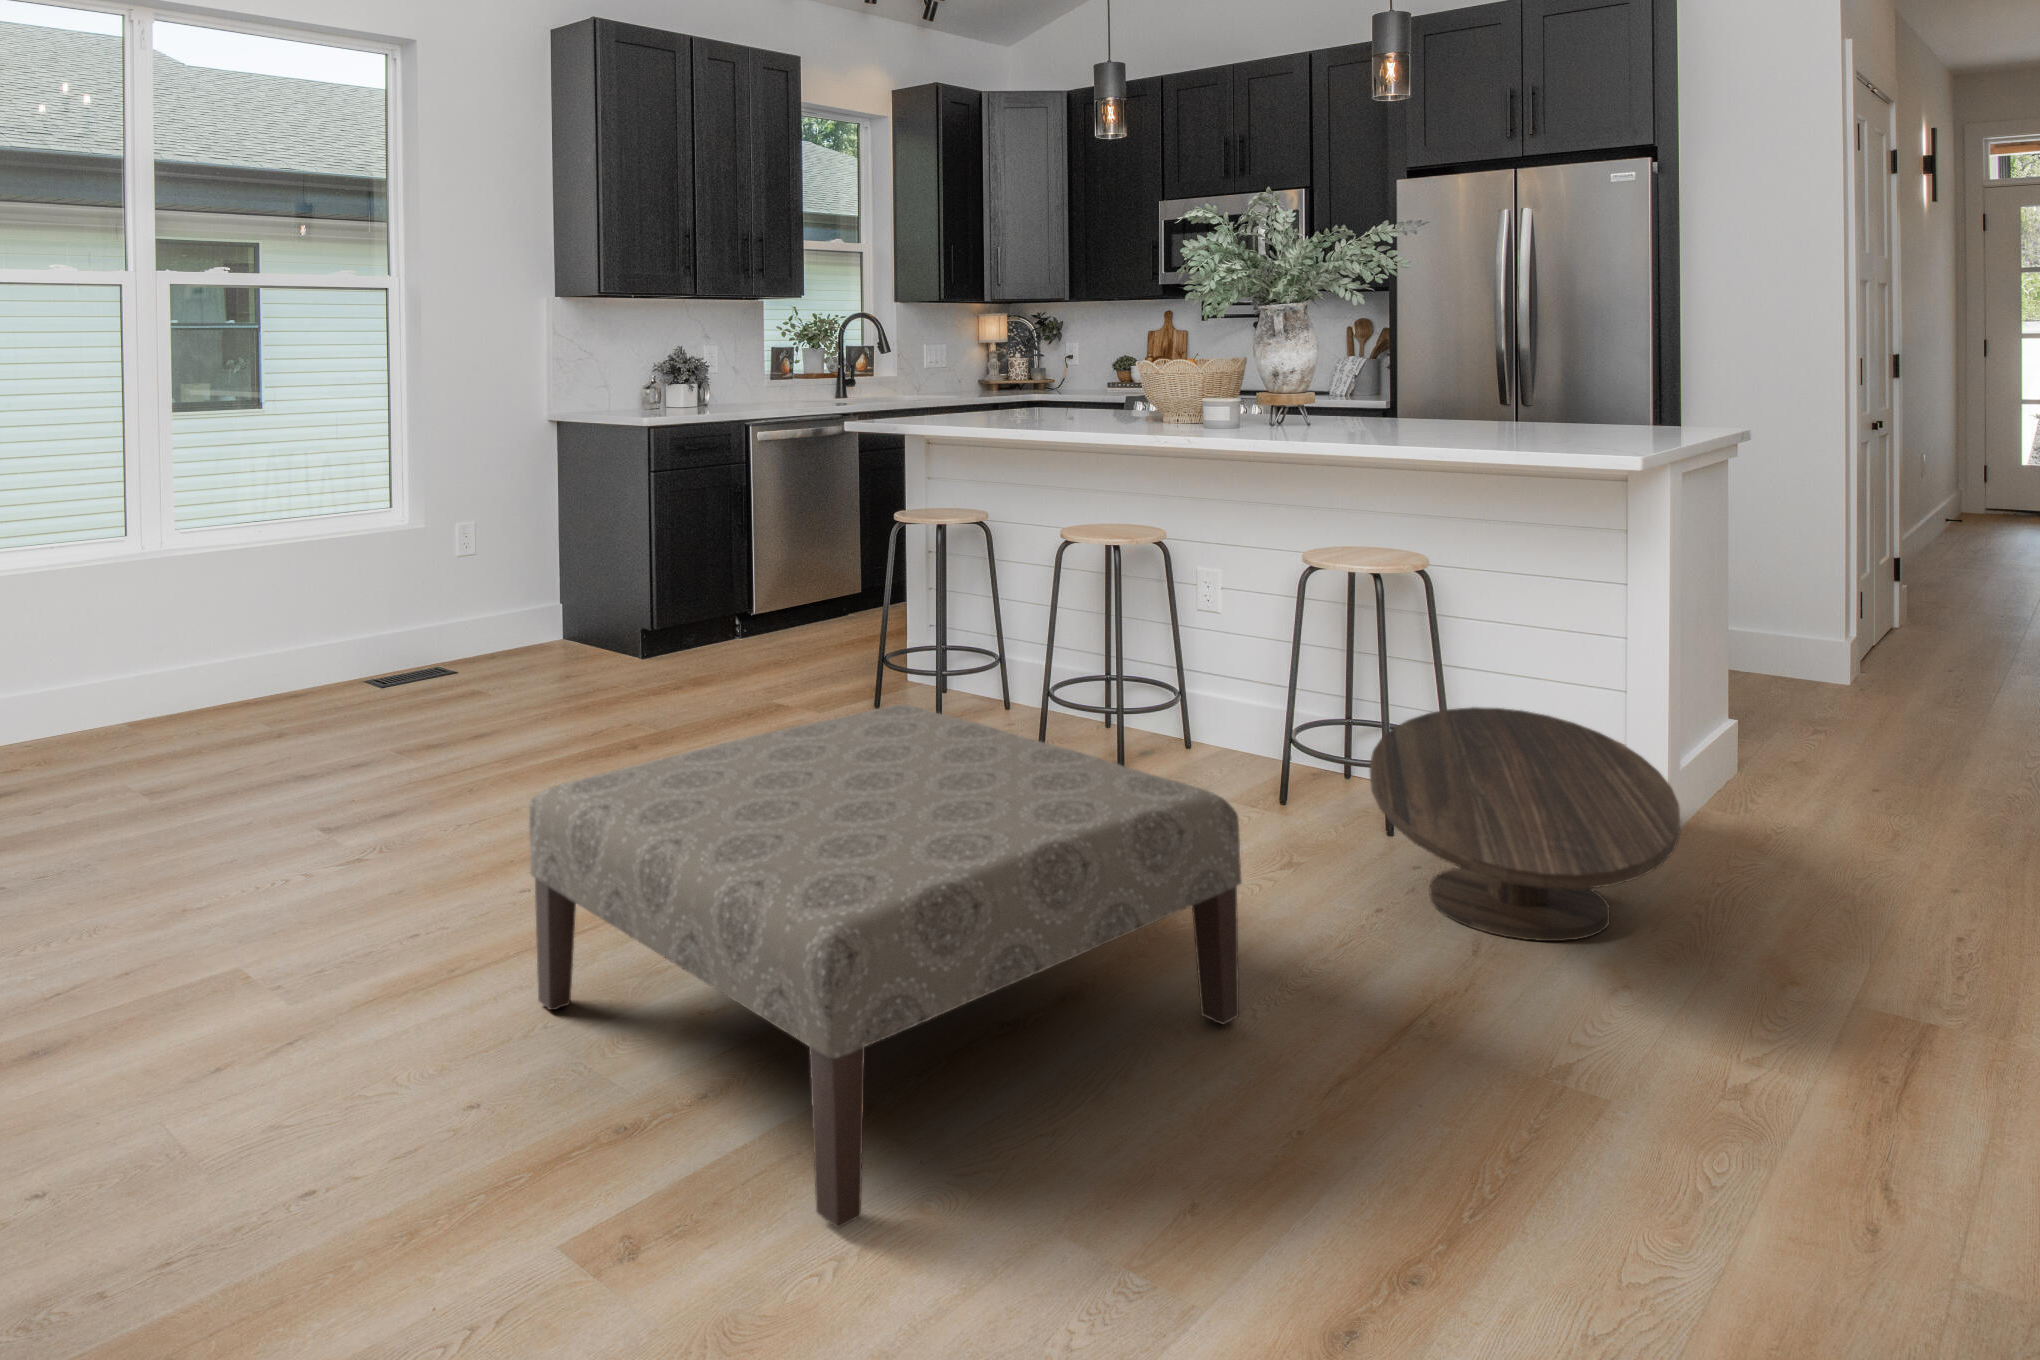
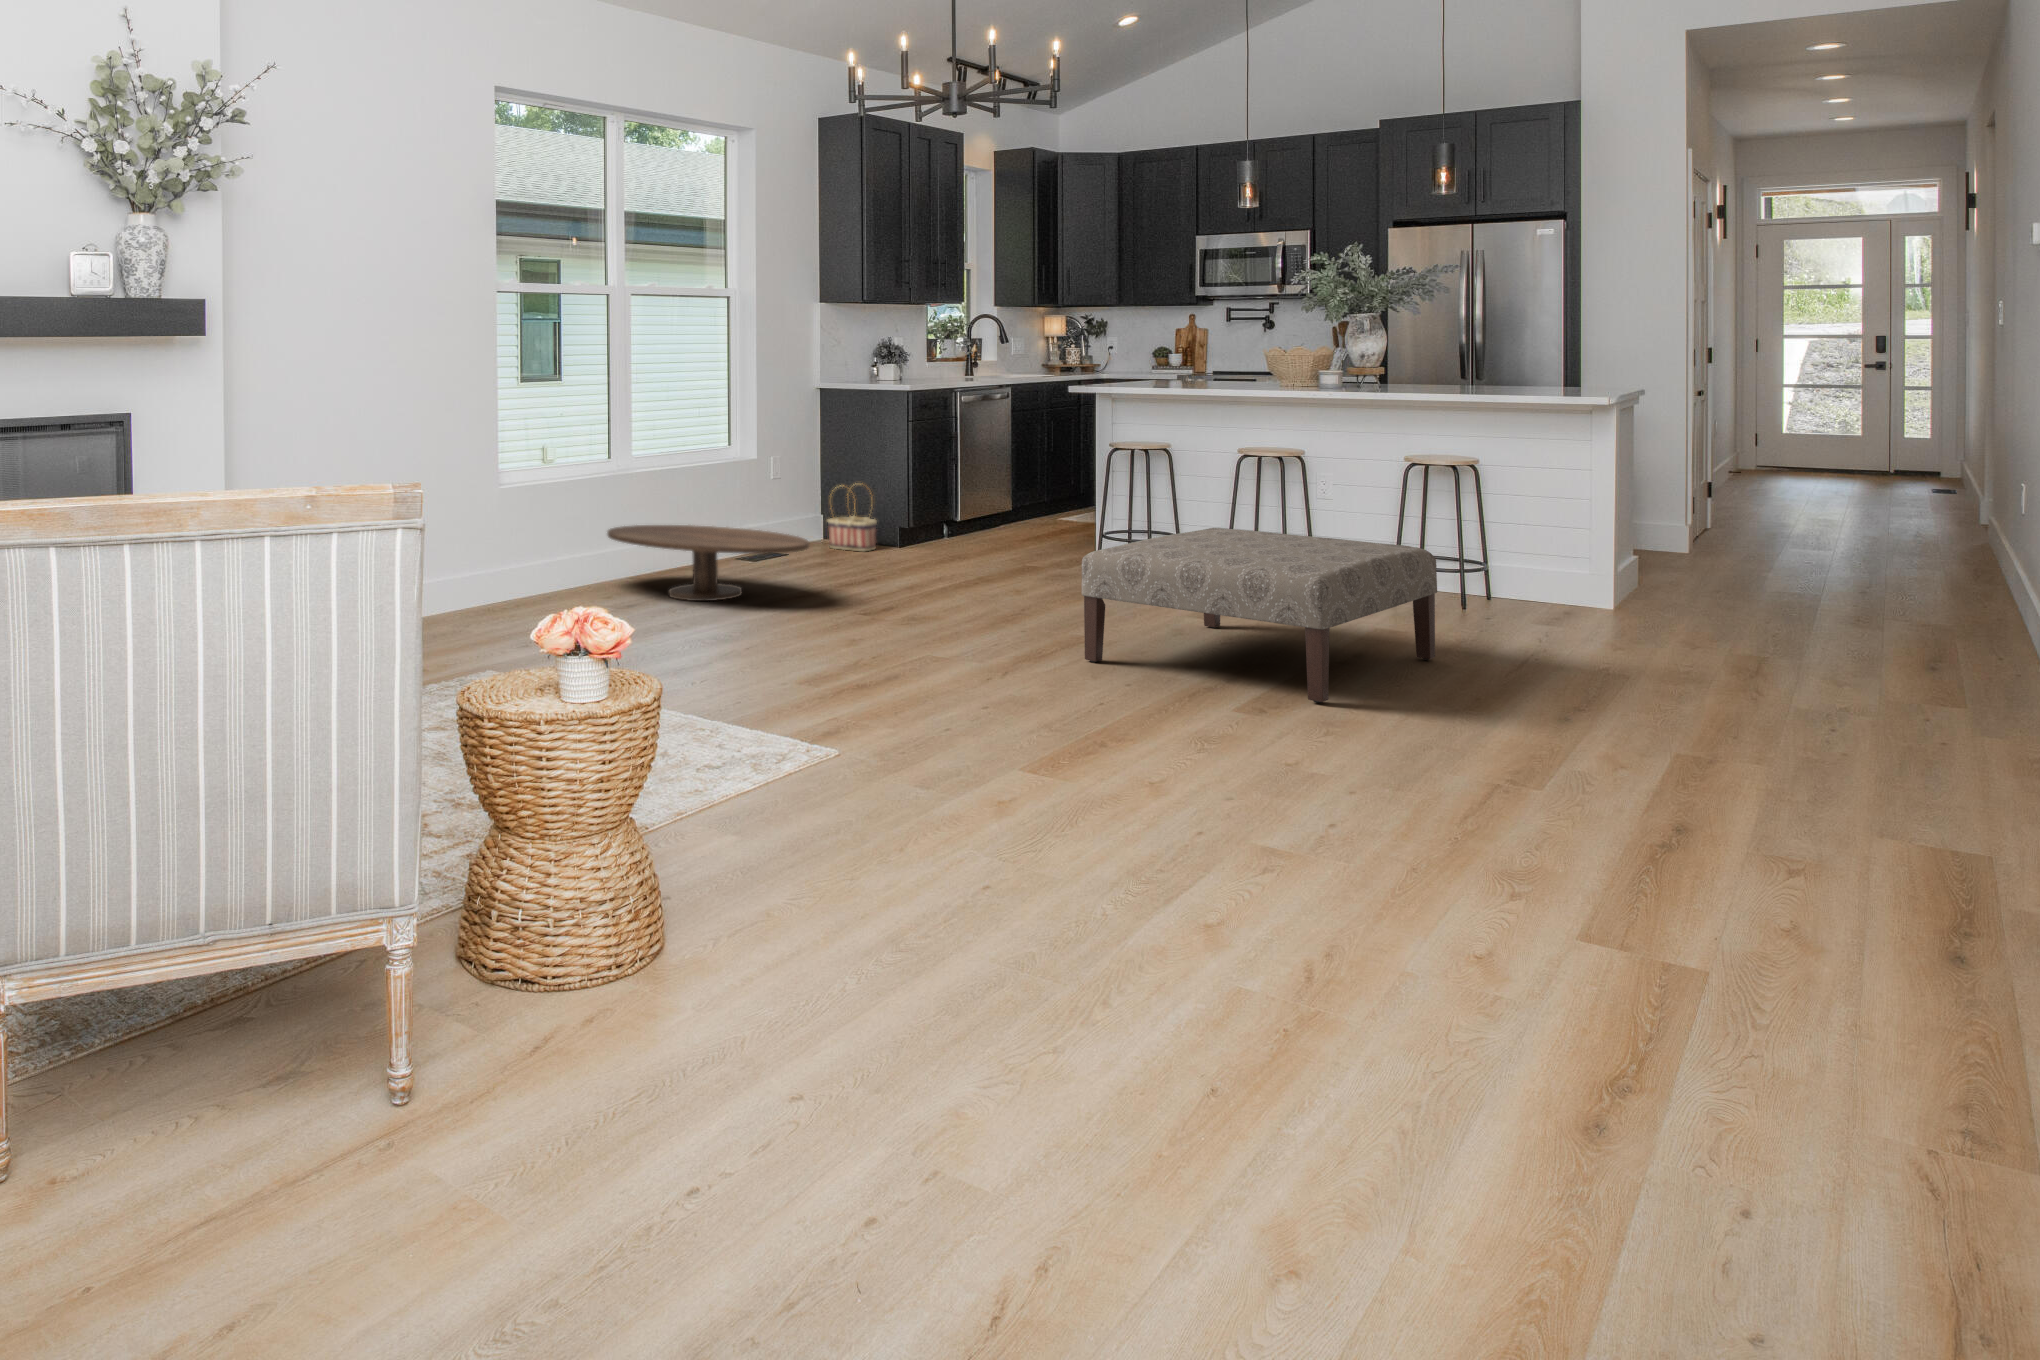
basket: none [556,561,623,665] -> present [828,487,877,551]
coffee table: present [1369,707,1680,941] -> present [607,525,809,601]

